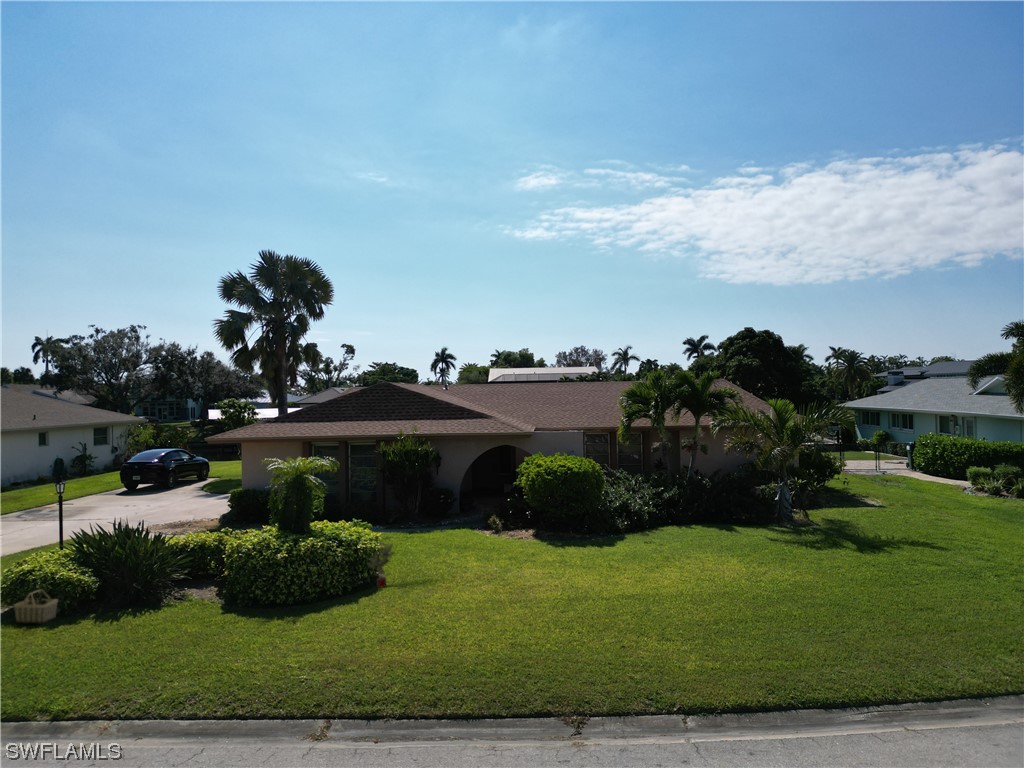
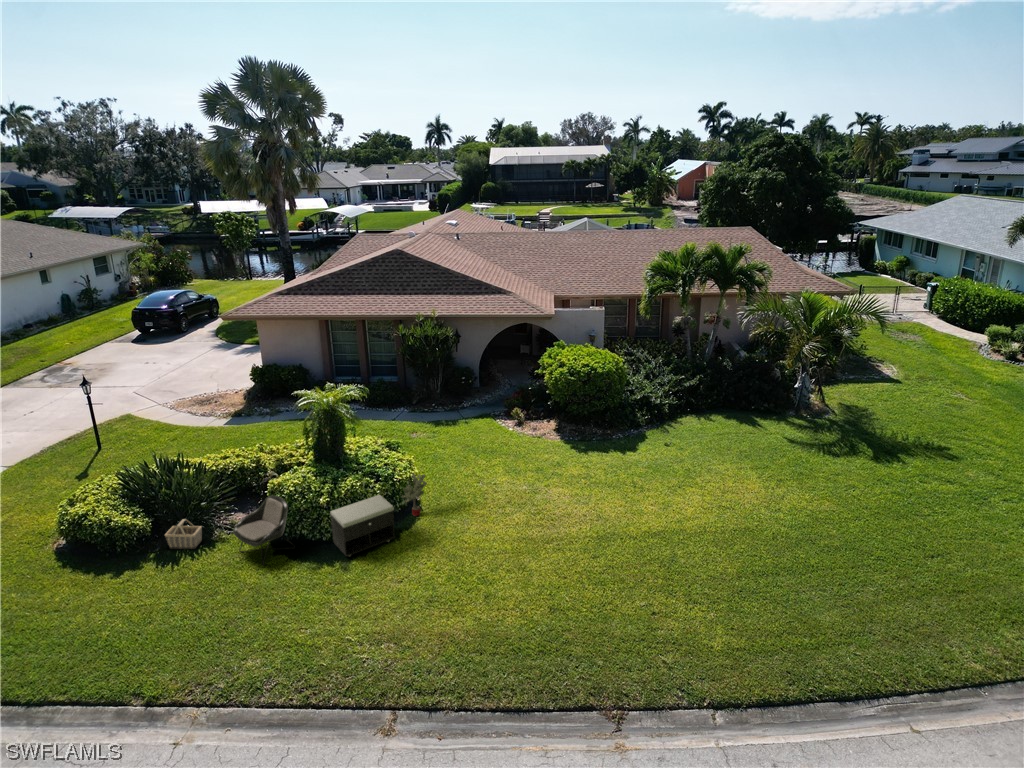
lounge chair: none [187,551,250,619] -> present [233,496,295,565]
storage bench: none [290,554,356,613] -> present [330,495,395,556]
basket: present [14,590,58,623] -> present [165,519,202,549]

